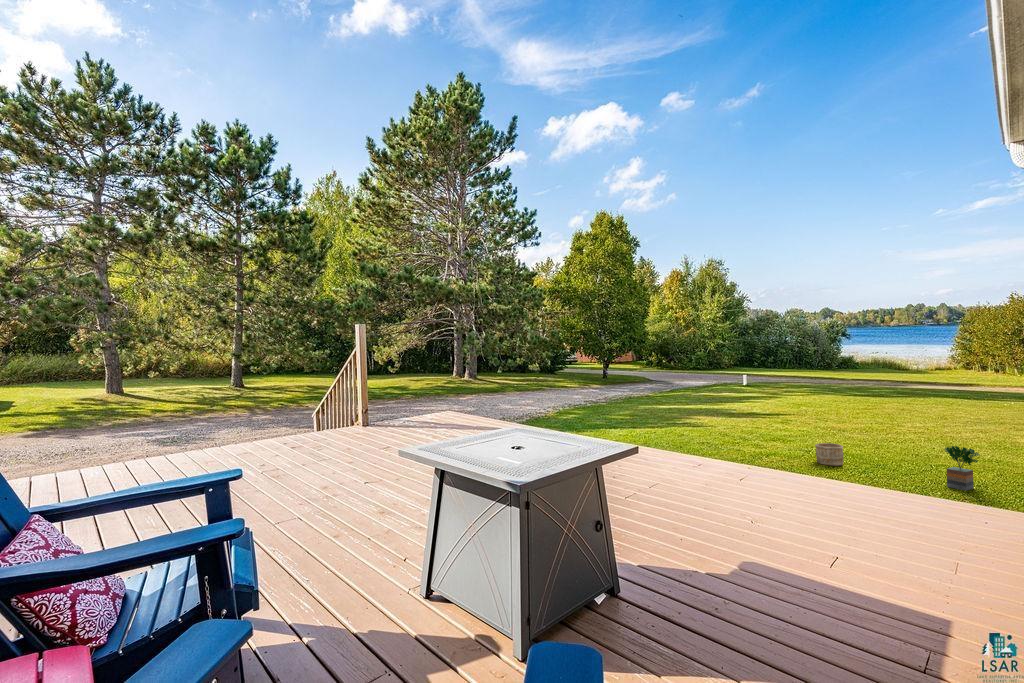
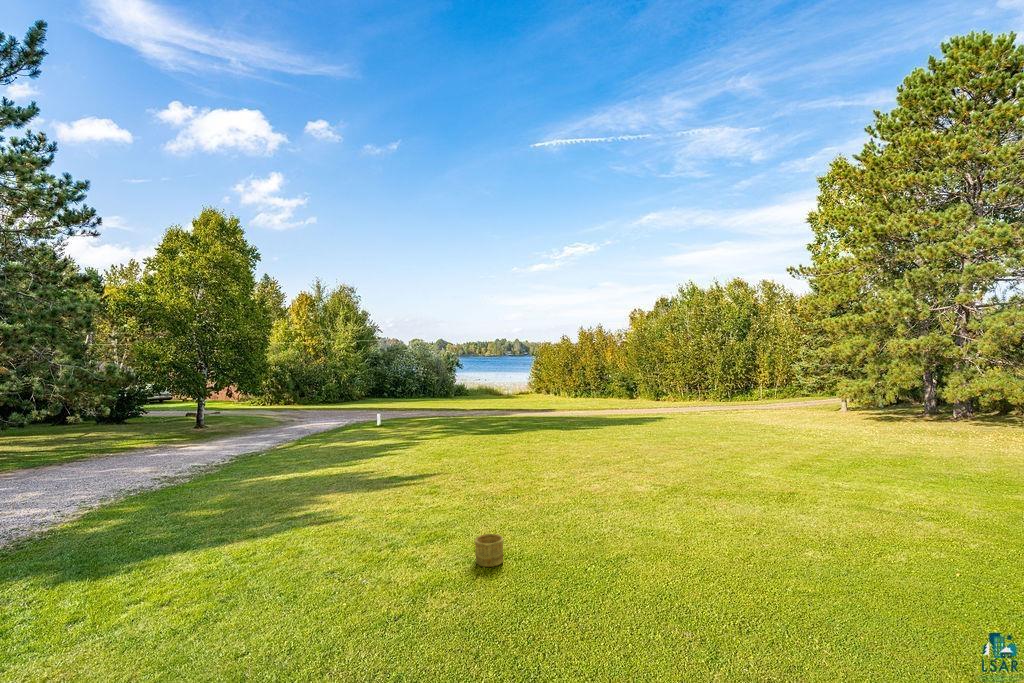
potted tree: present [945,446,979,491] -> none [600,526,632,579]

